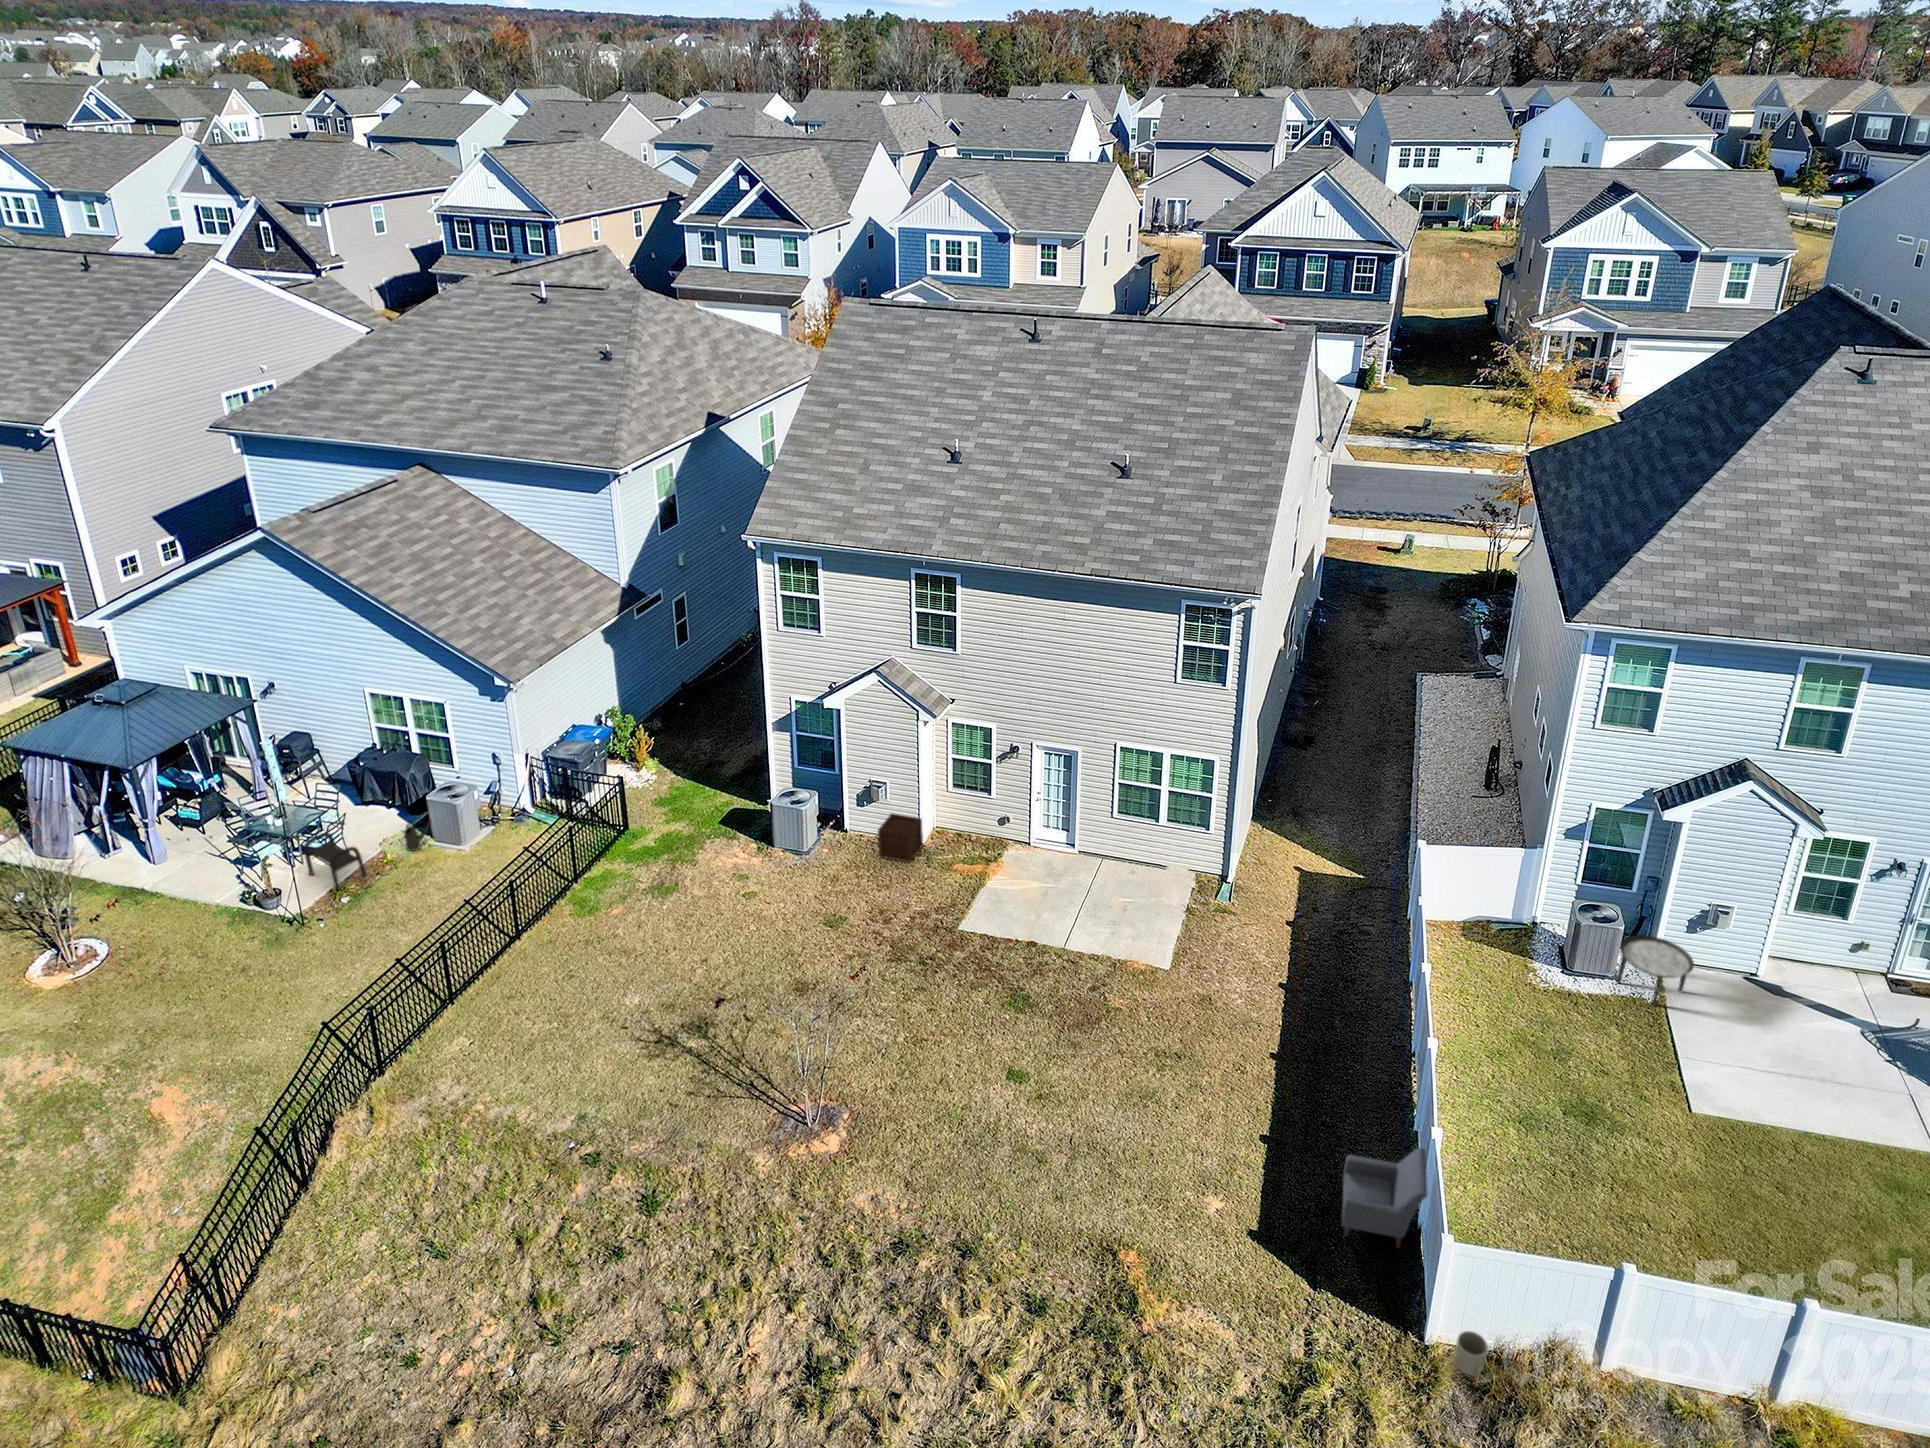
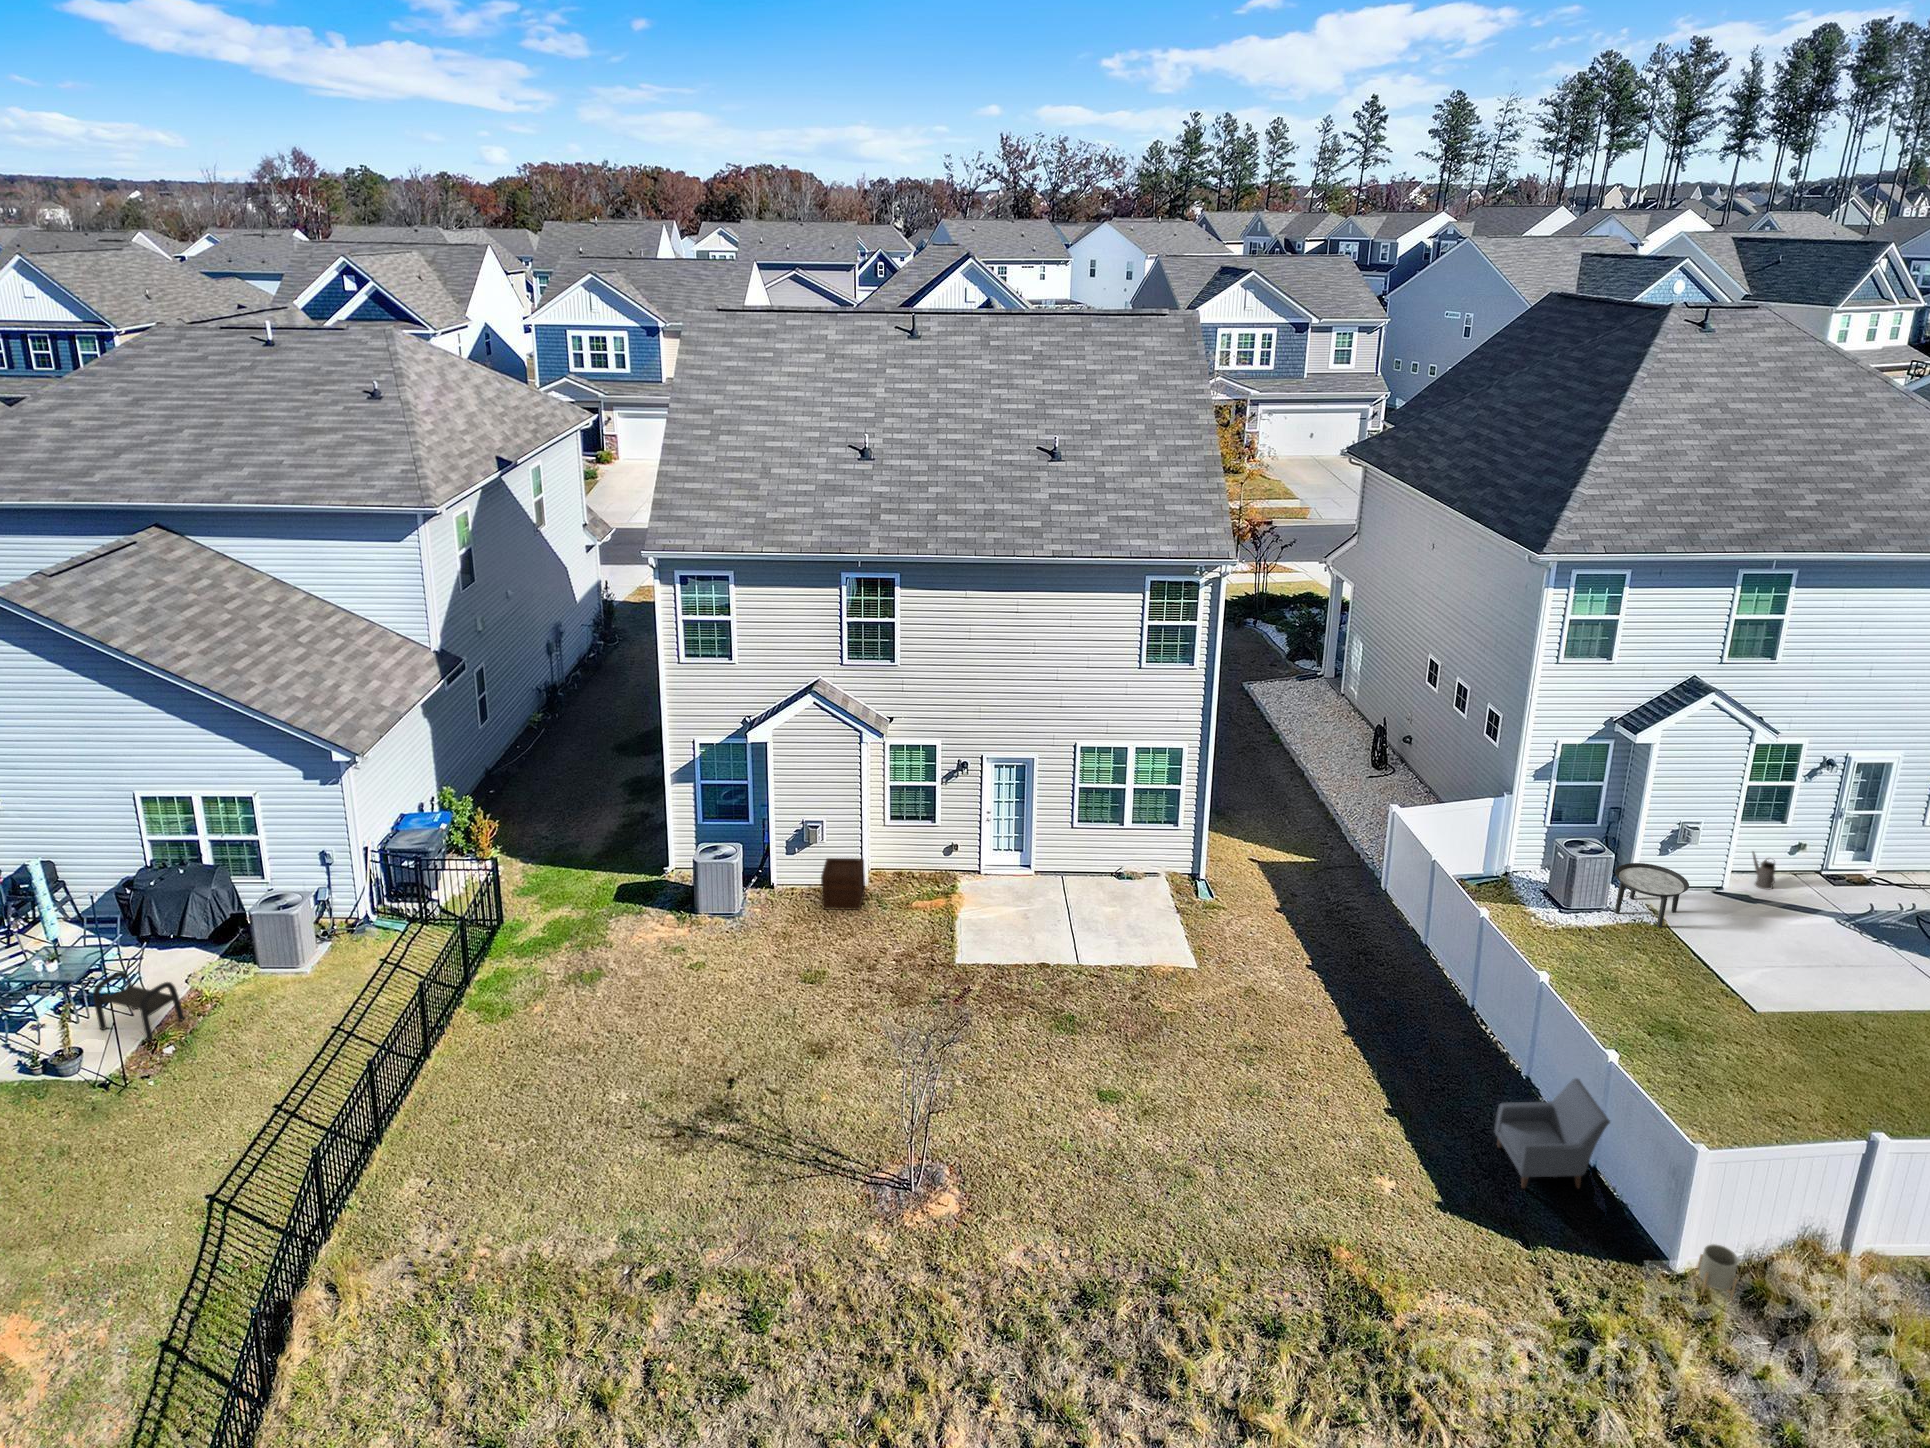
watering can: present [404,820,431,851] -> present [1752,852,1775,890]

